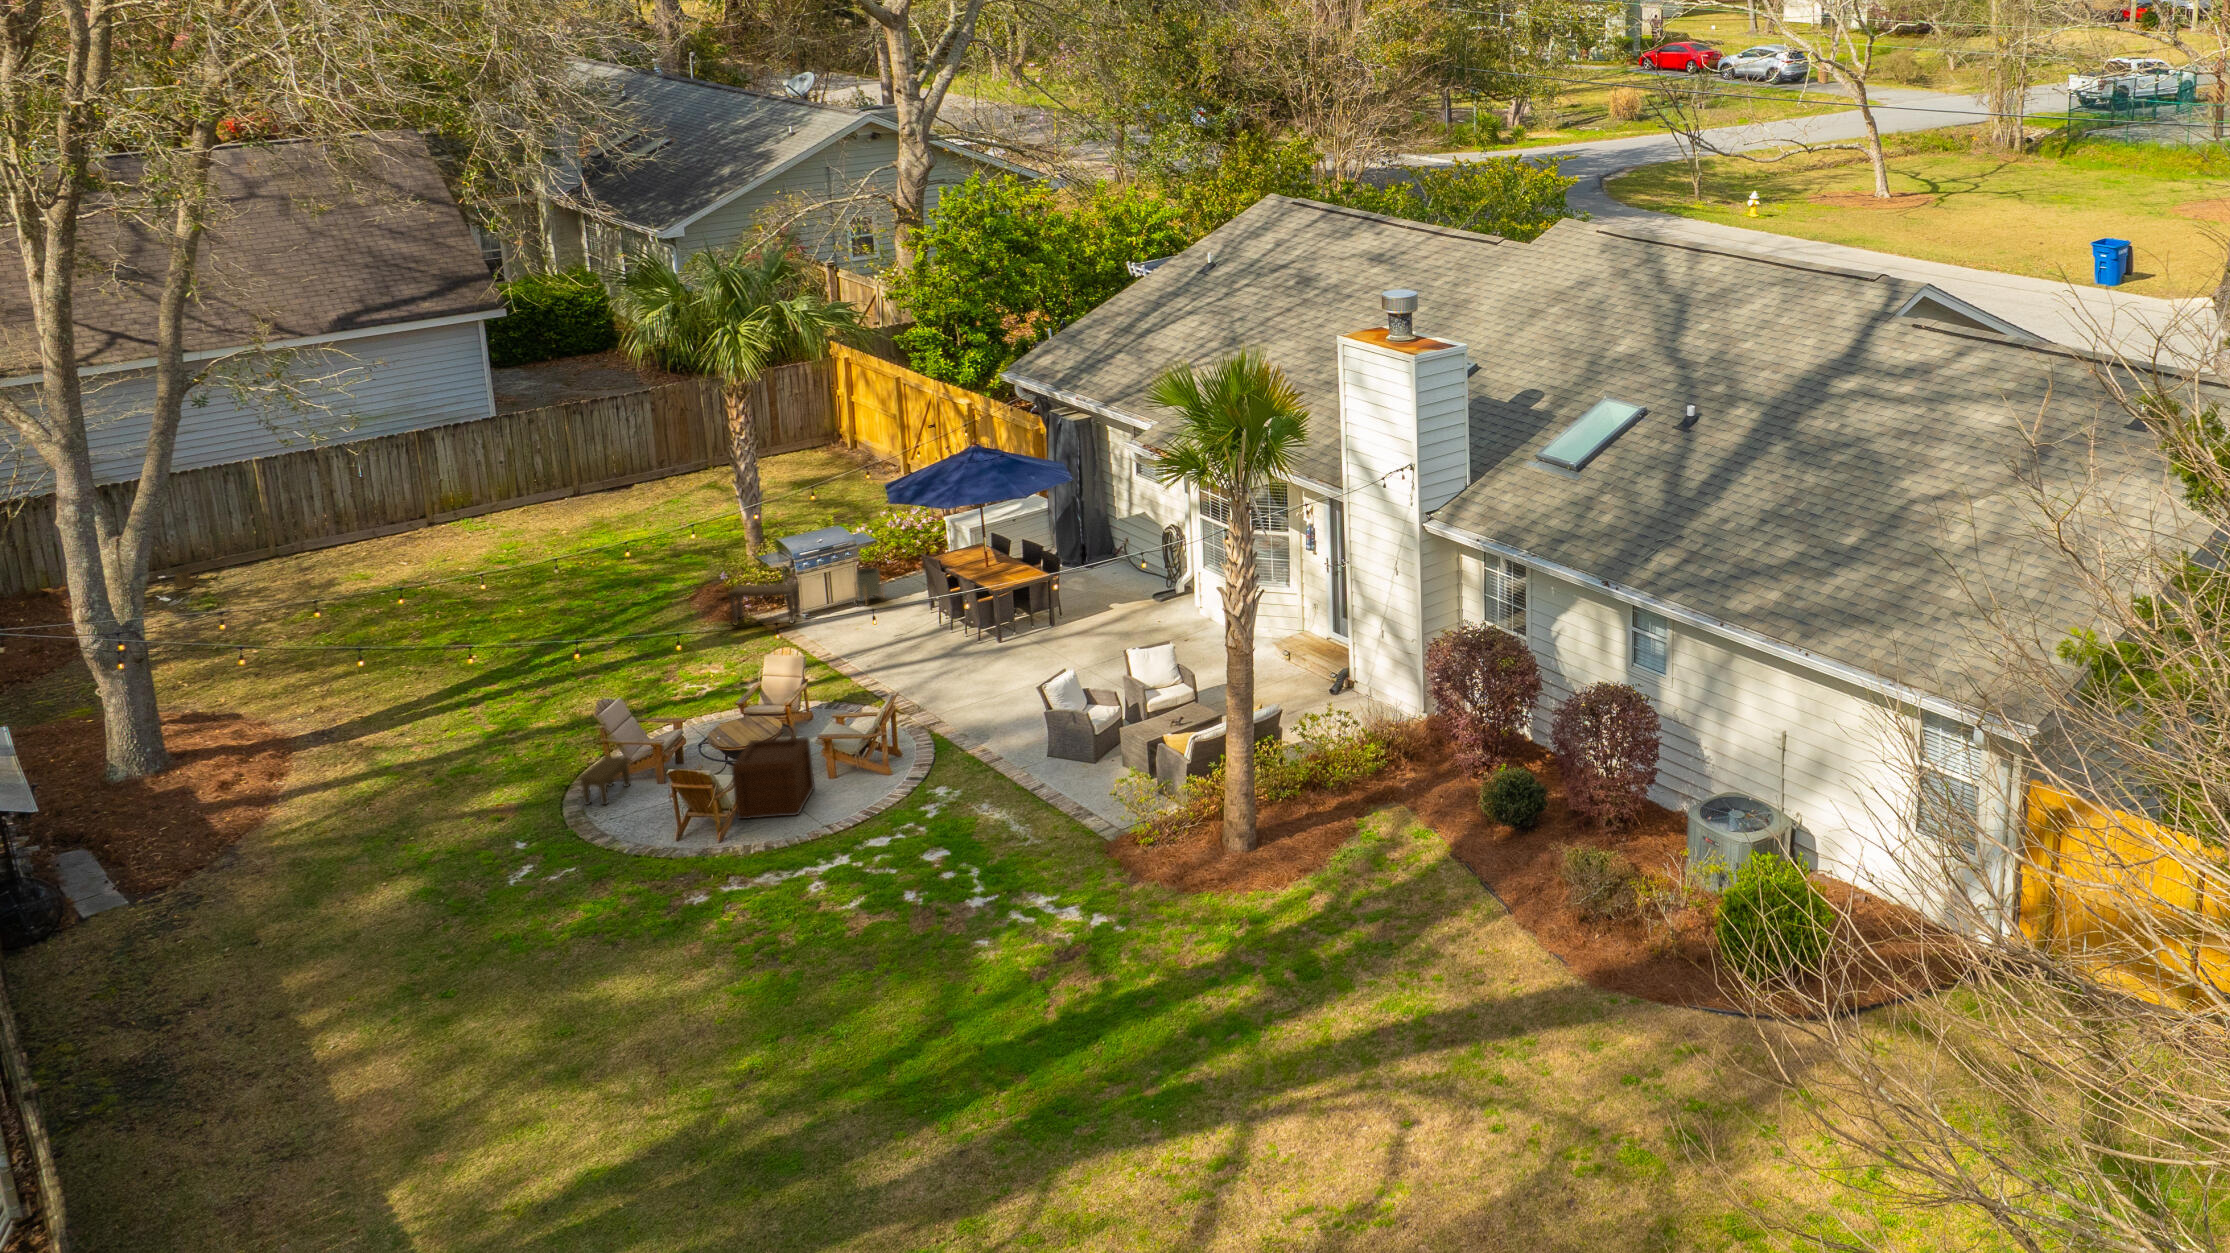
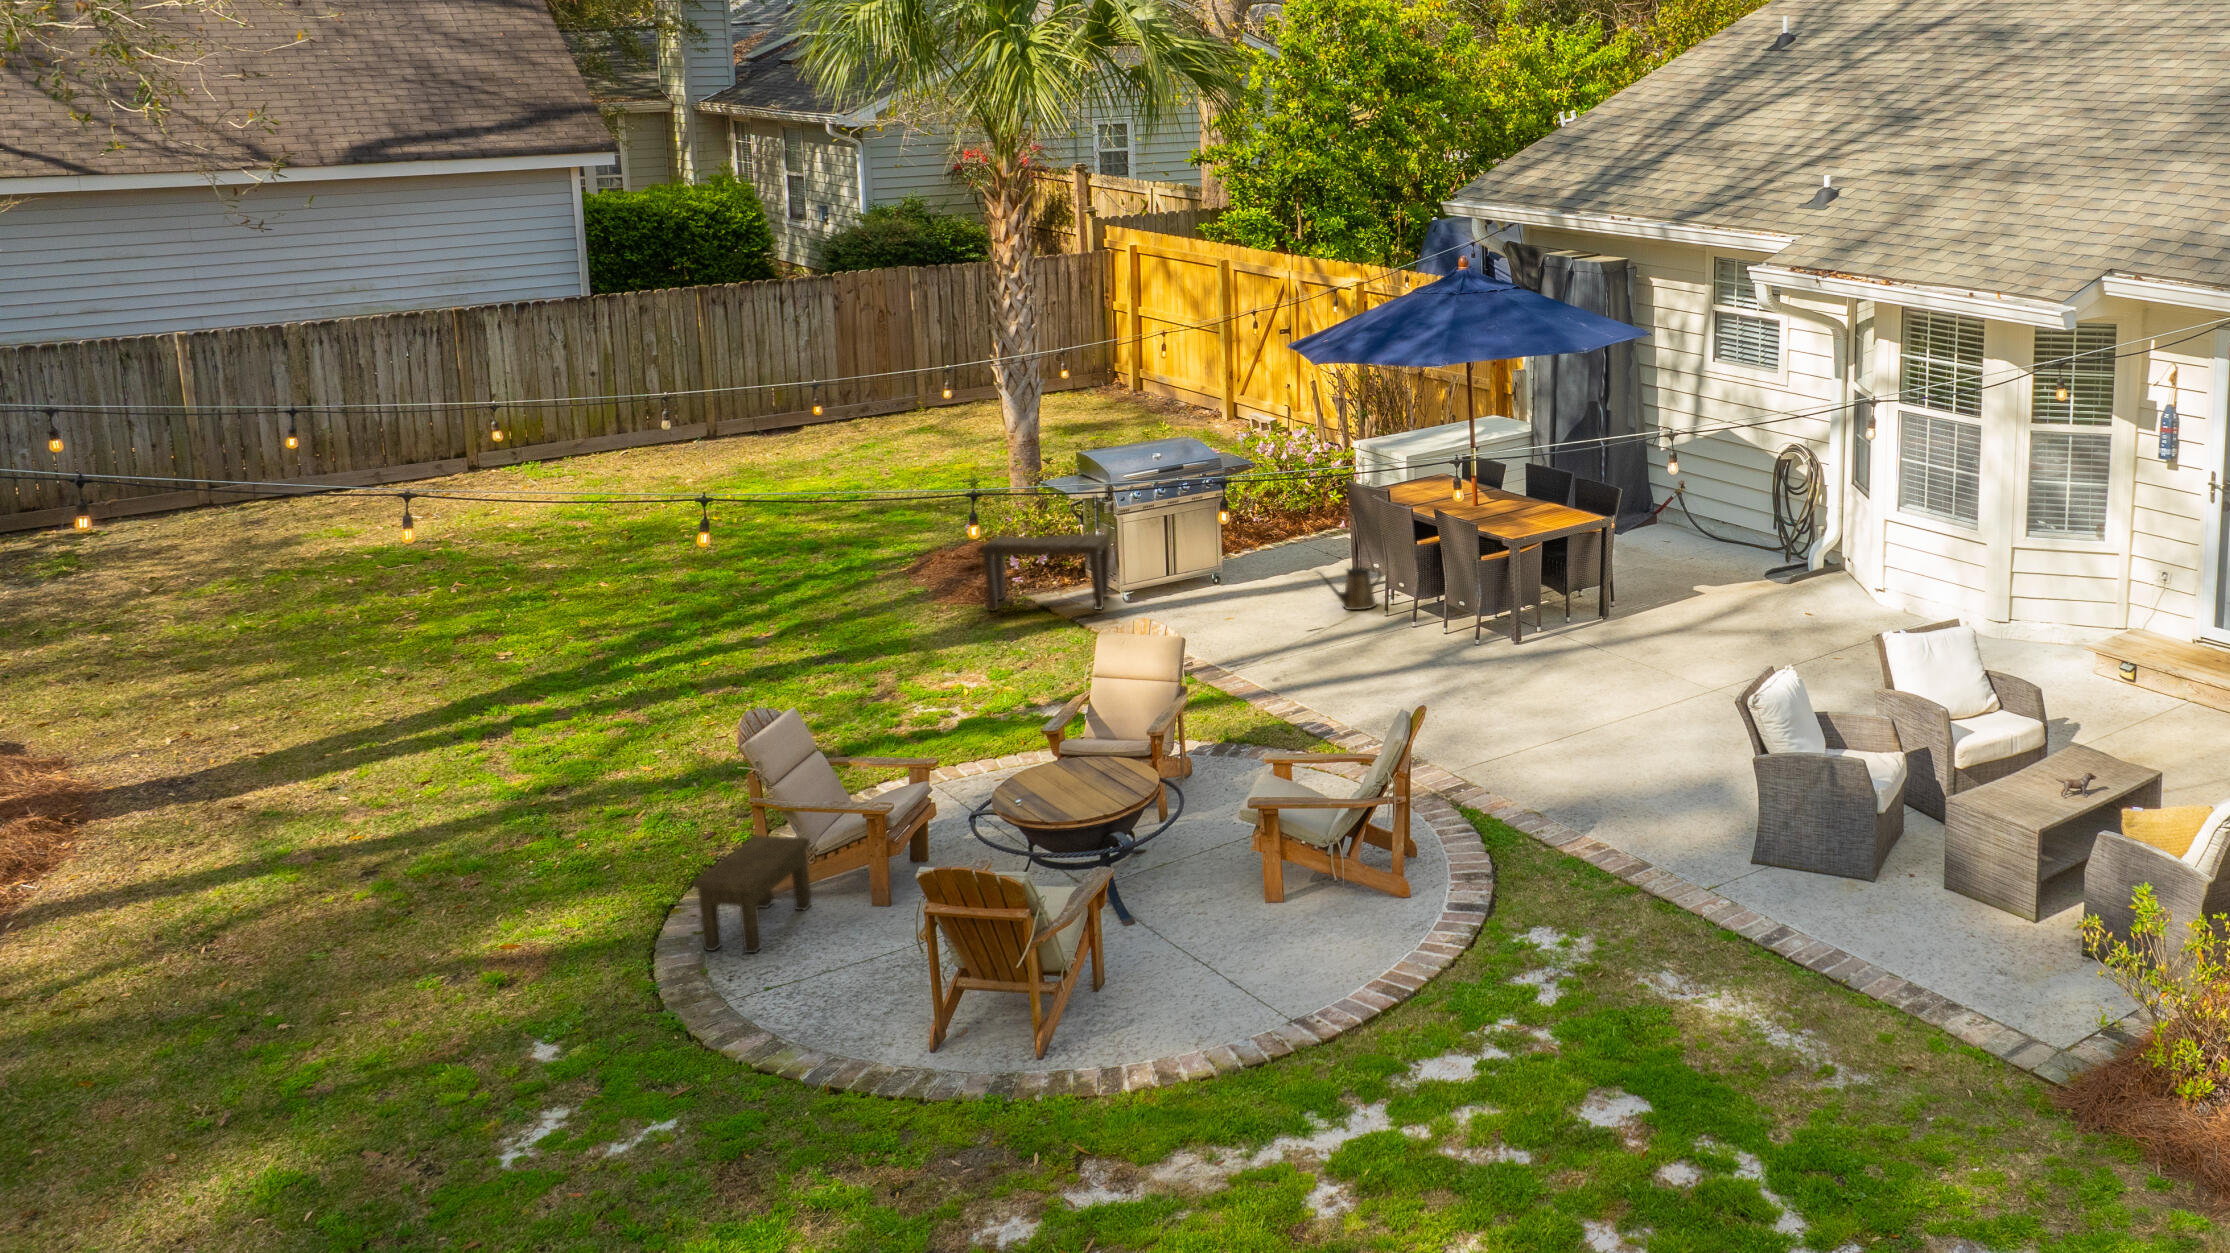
watering can: present [173,568,199,589] -> present [1317,567,1382,610]
planter: present [855,568,884,600] -> none [1205,516,1260,585]
wooden crate: present [732,737,814,819] -> none [1069,798,1246,999]

